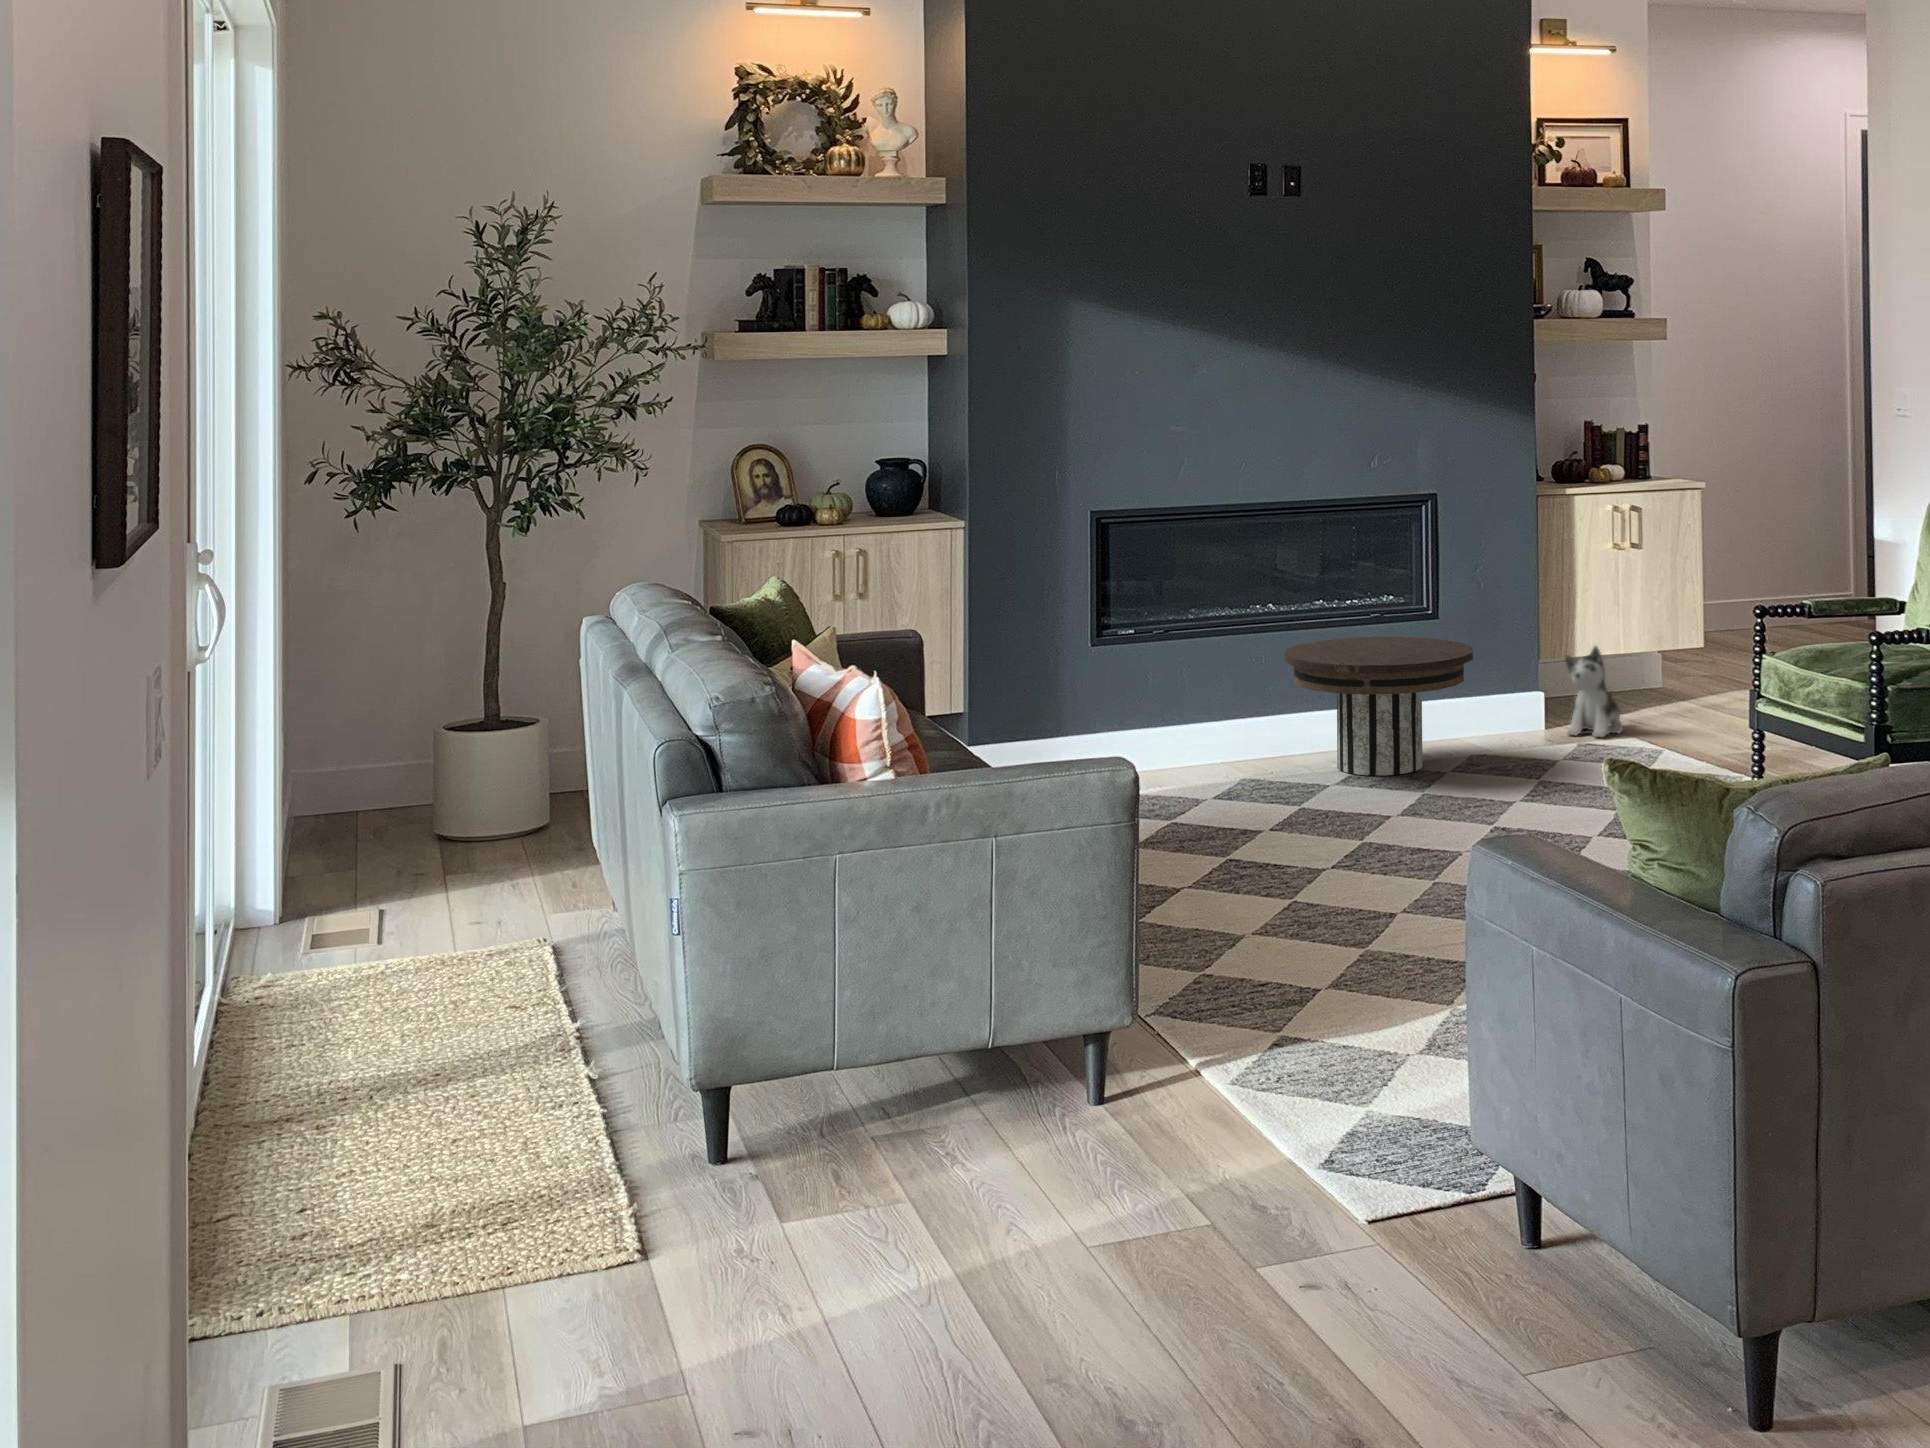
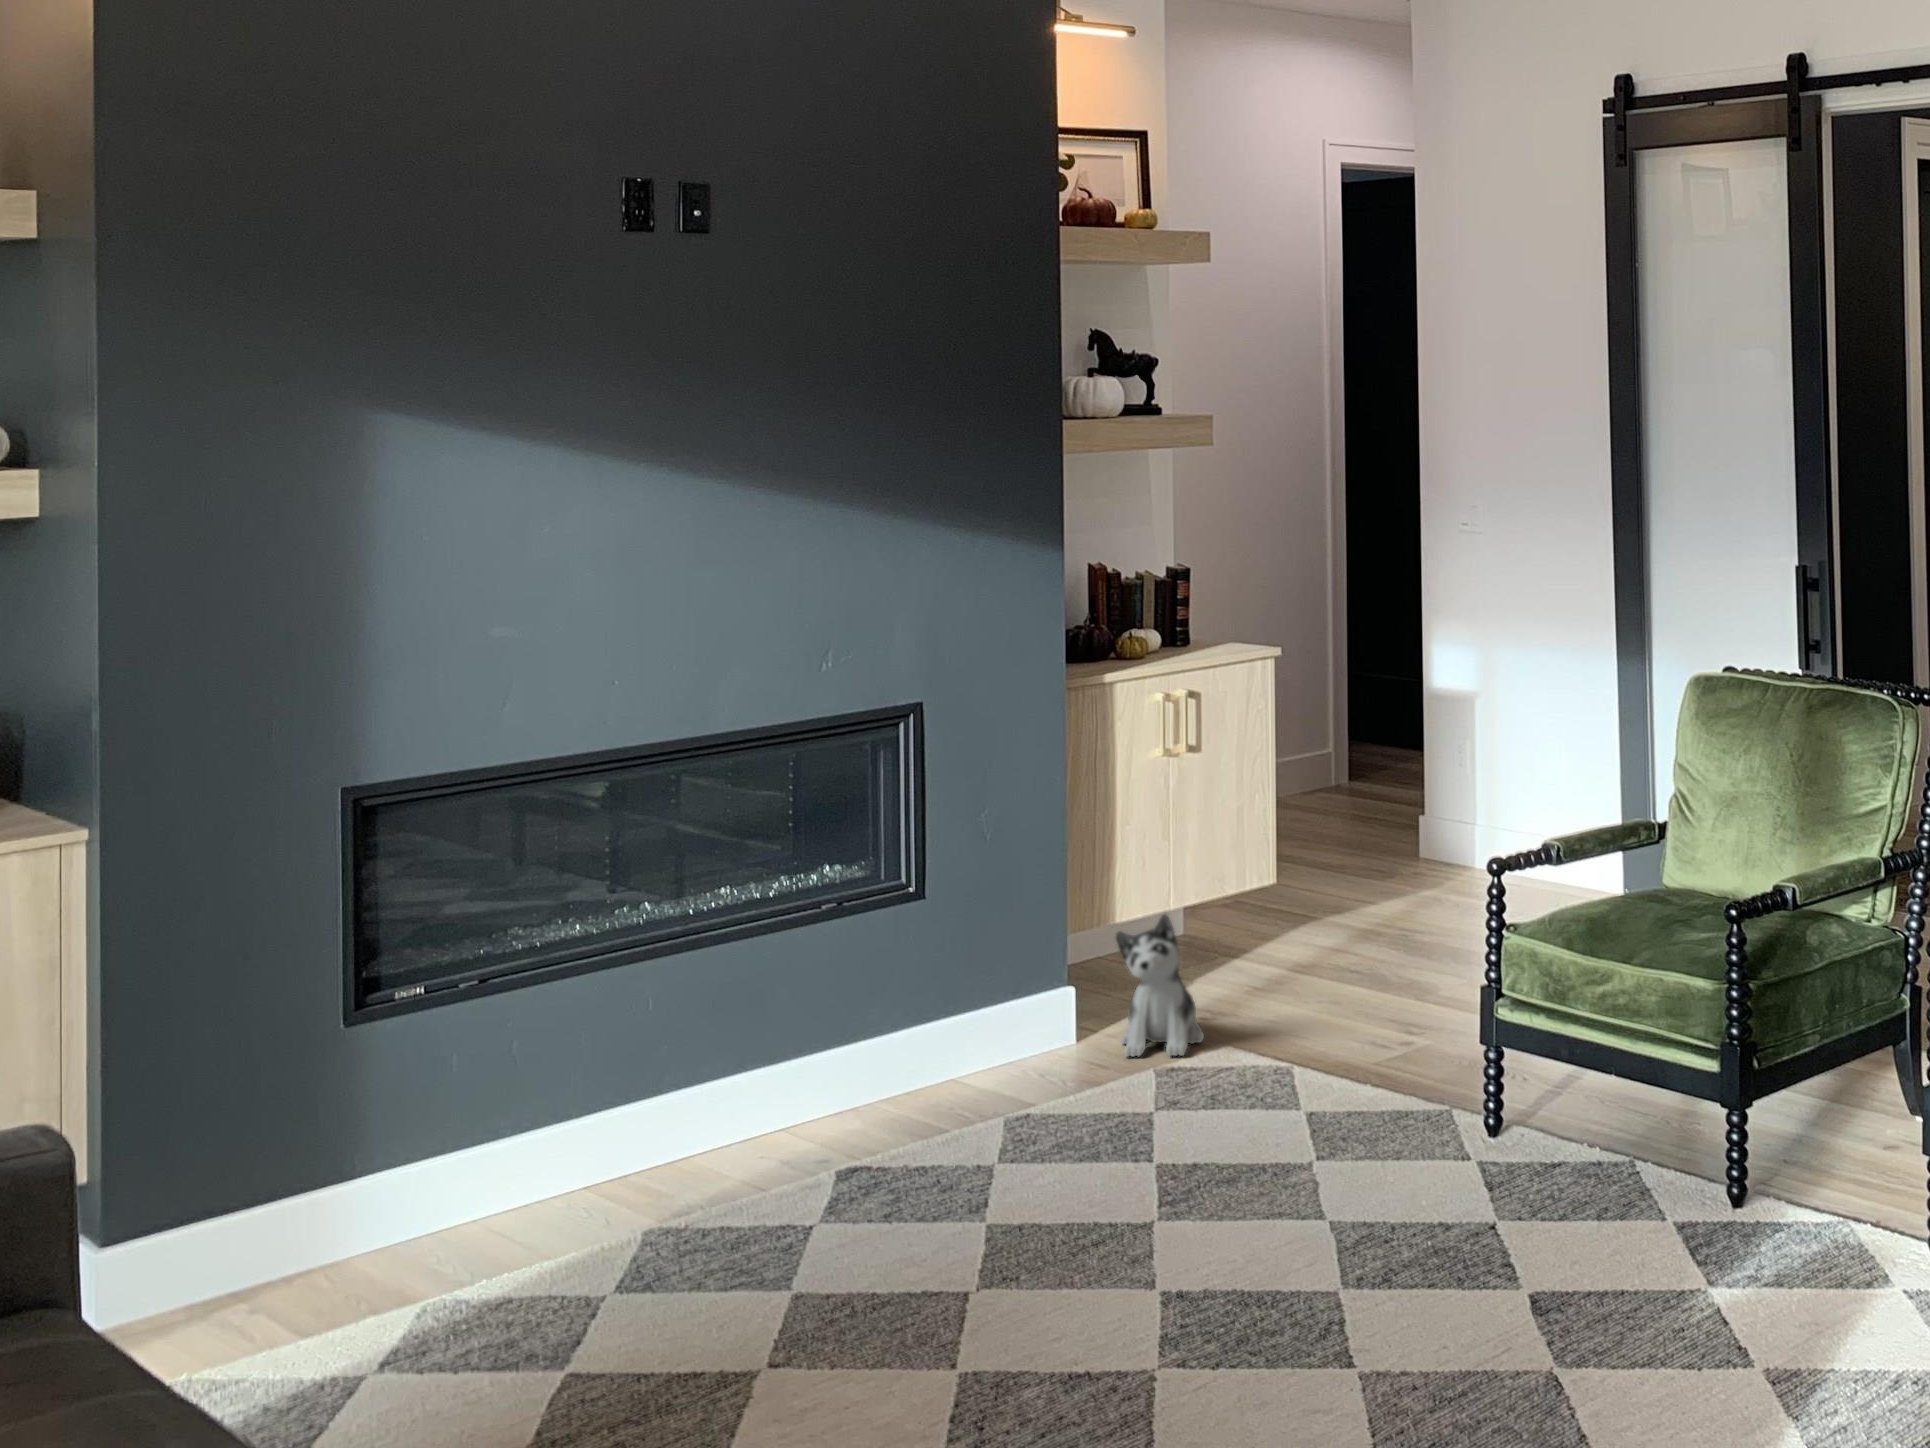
side table: present [1284,637,1473,775] -> none [700,942,1028,1206]

